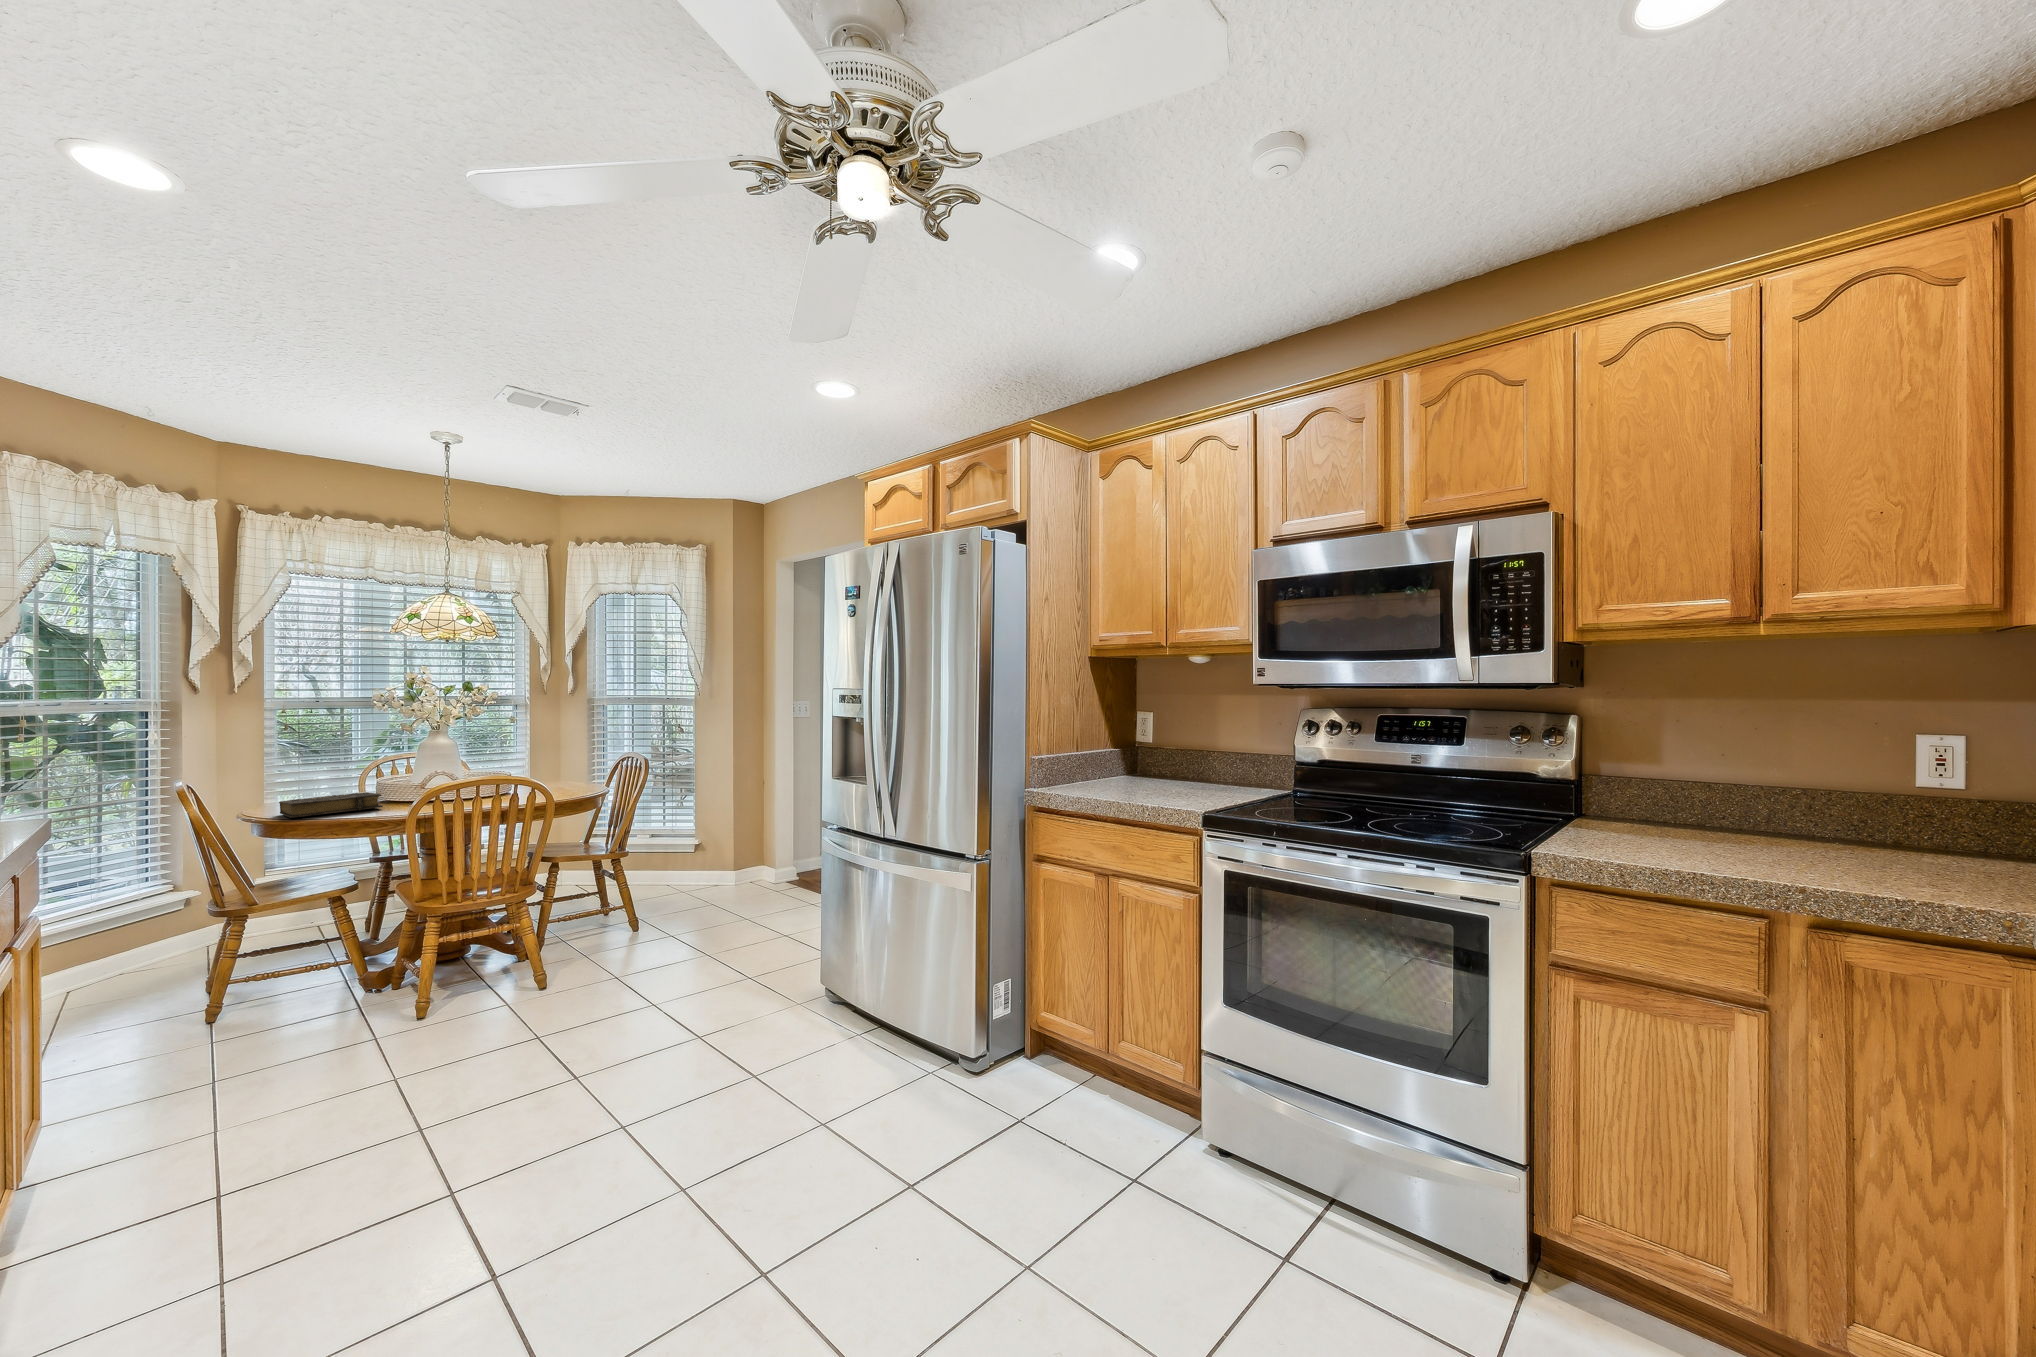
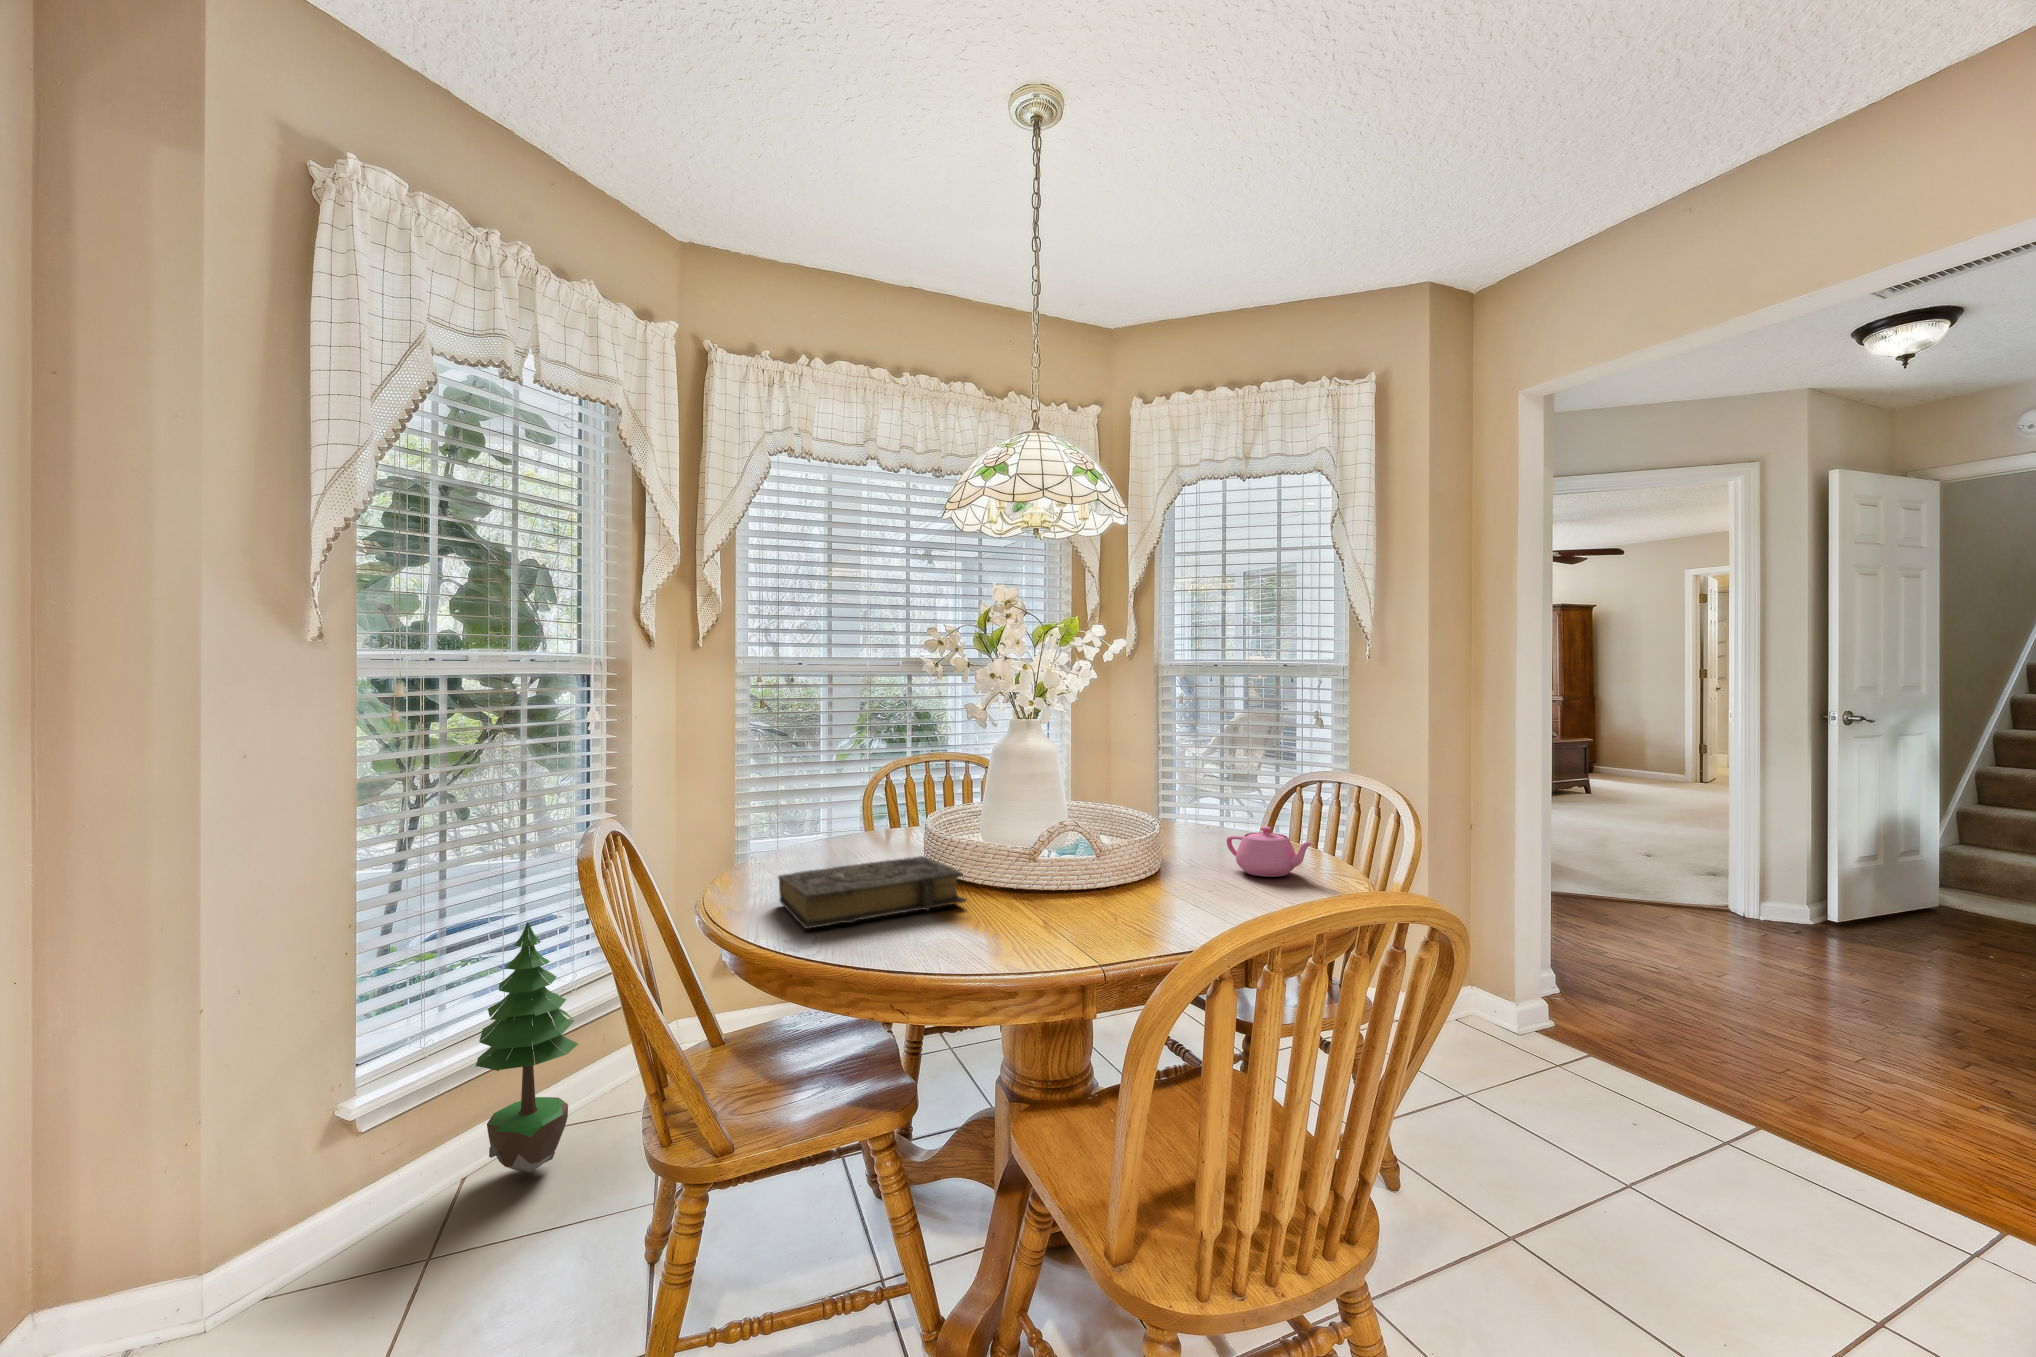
teapot: none [542,772,573,793] -> present [1226,826,1314,877]
potted tree: none [70,851,145,993] -> present [476,922,578,1173]

